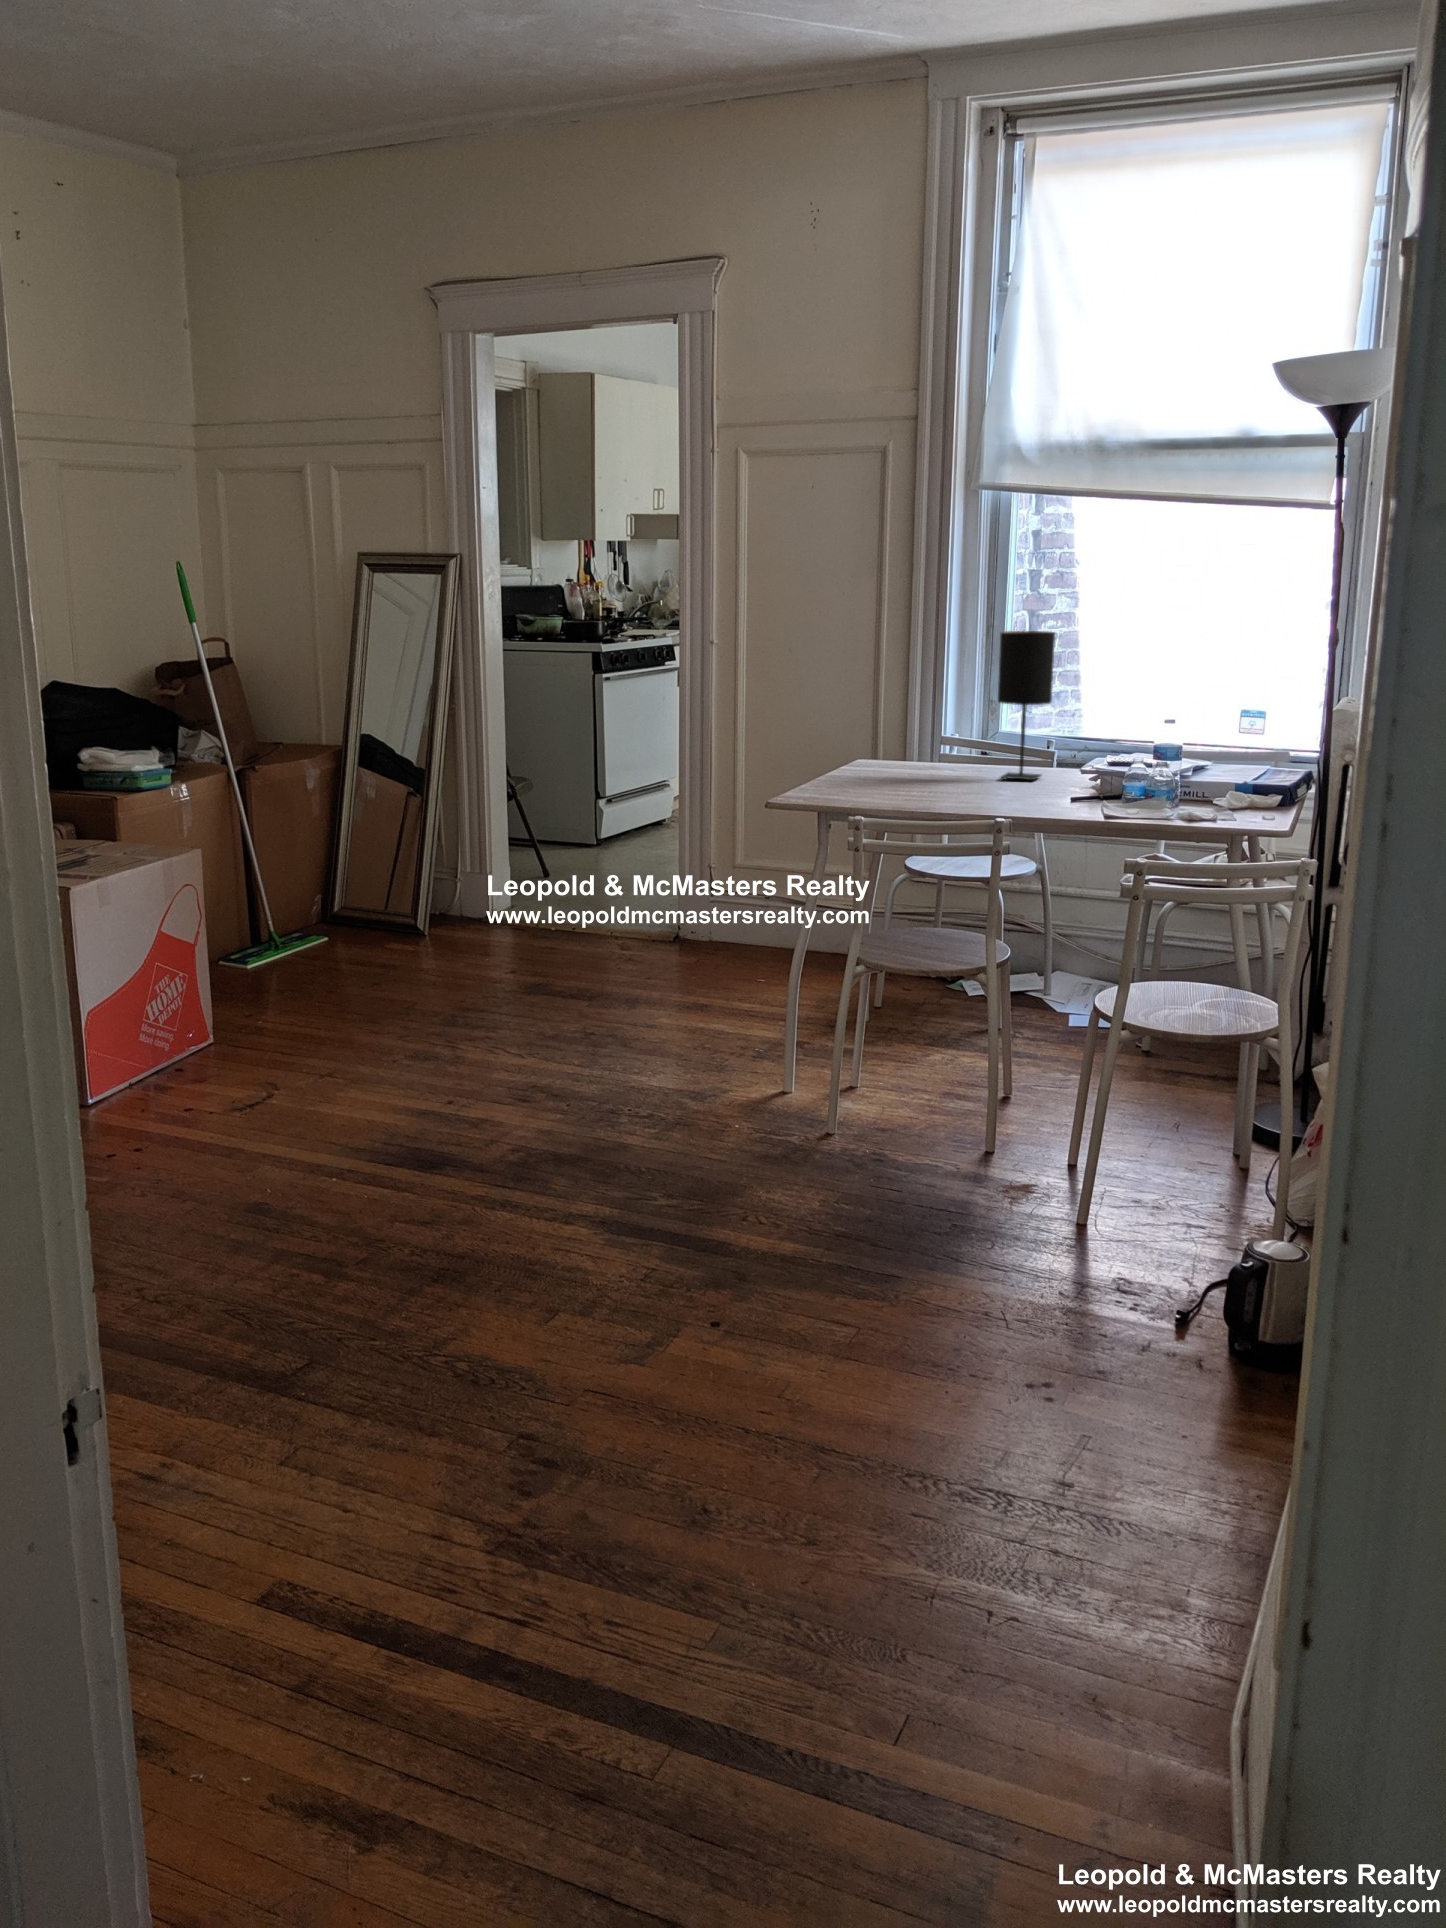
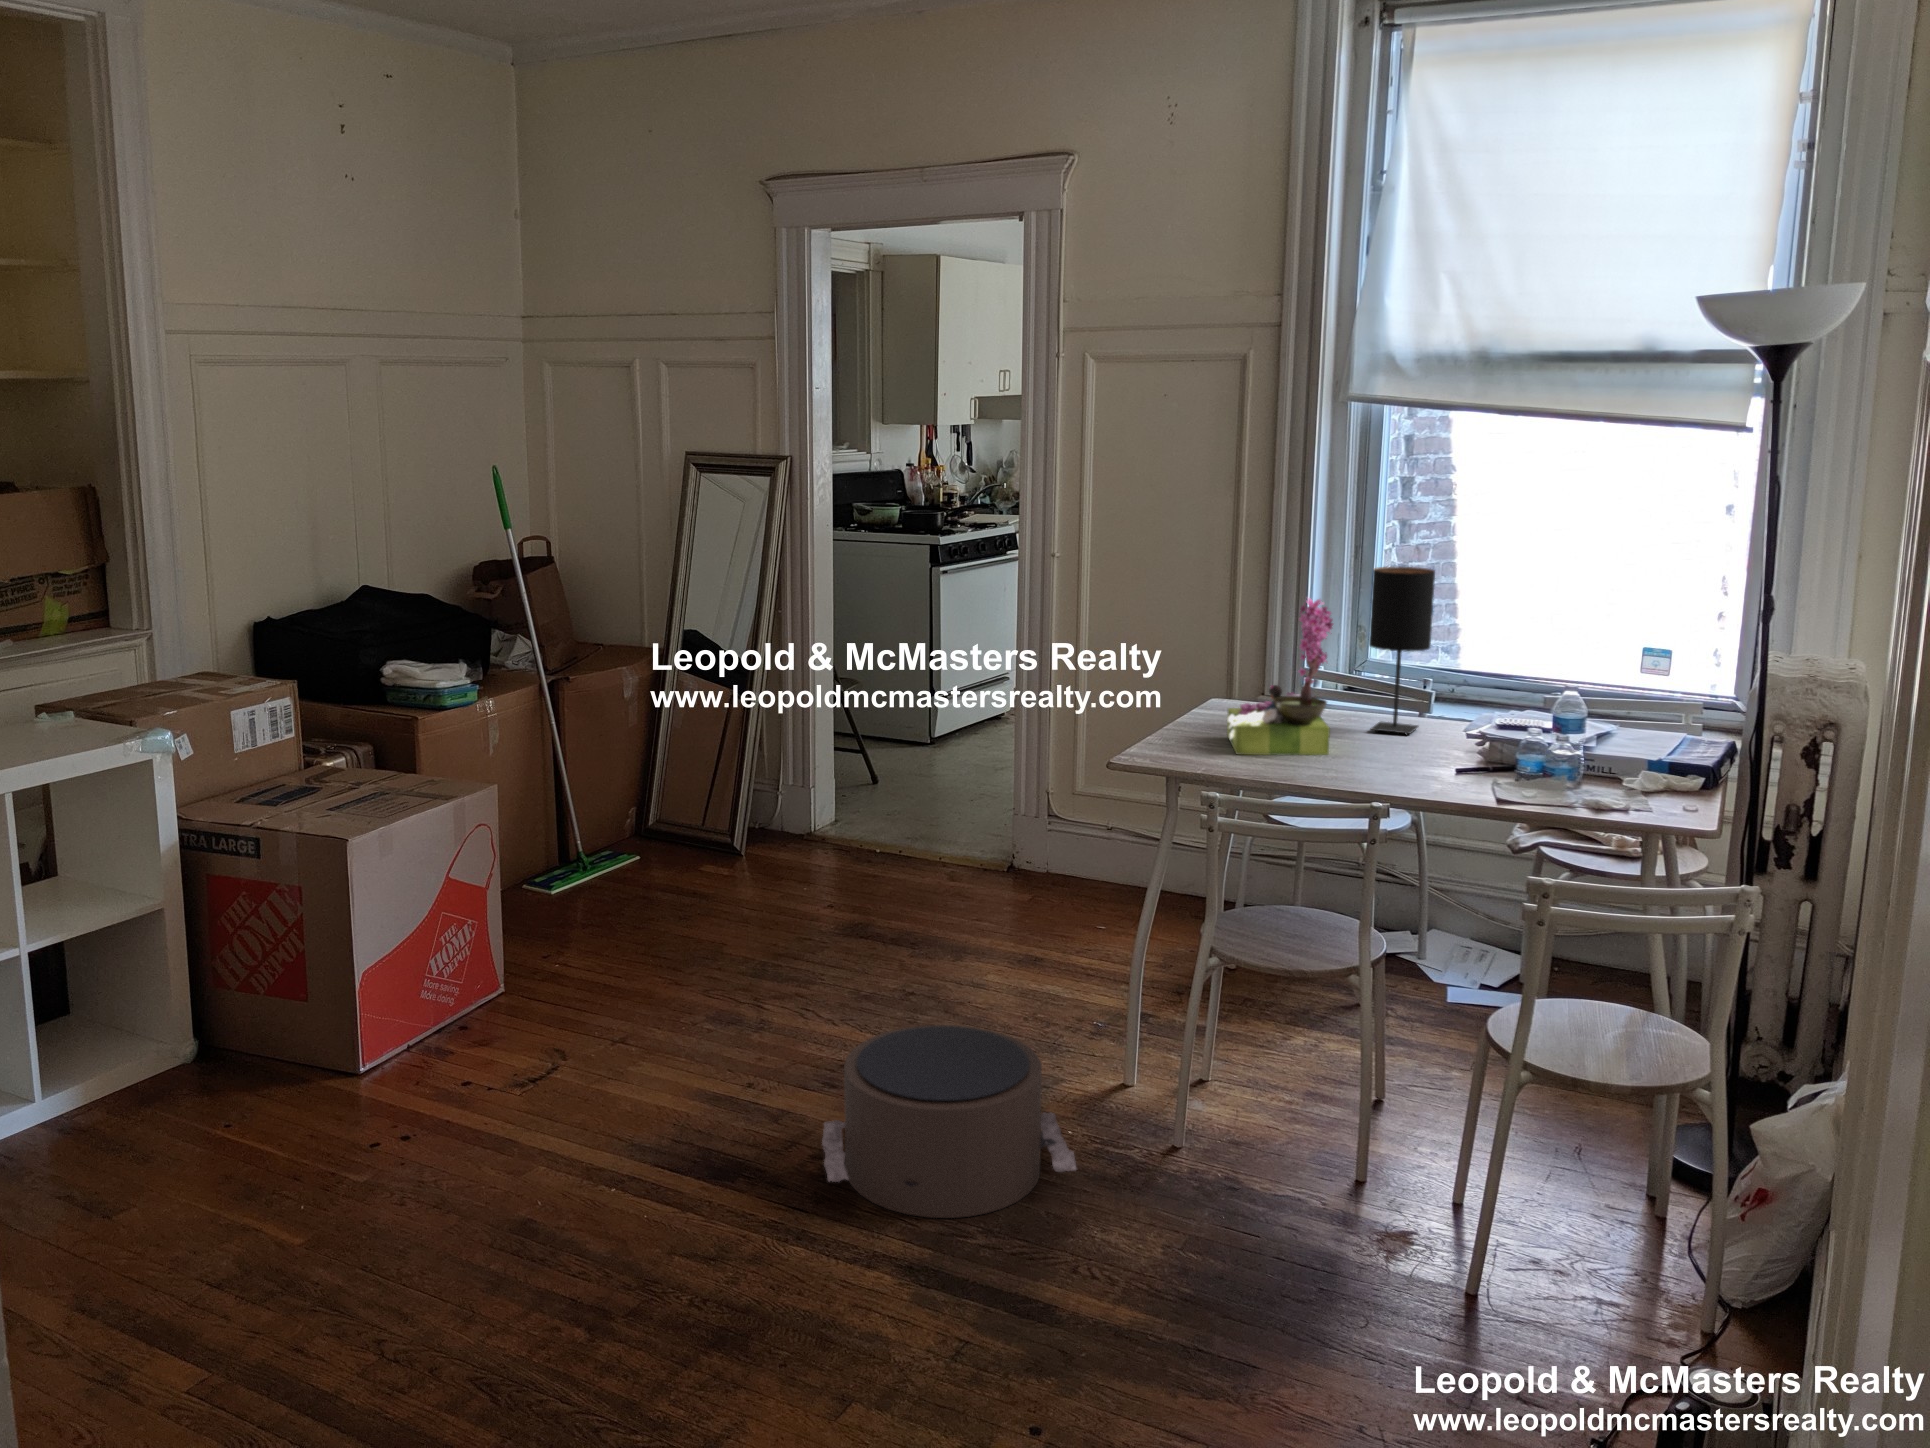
flower arrangement: none [872,654,972,795] -> present [1227,598,1333,755]
pouf: none [517,1038,745,1192] -> present [822,1025,1076,1218]

